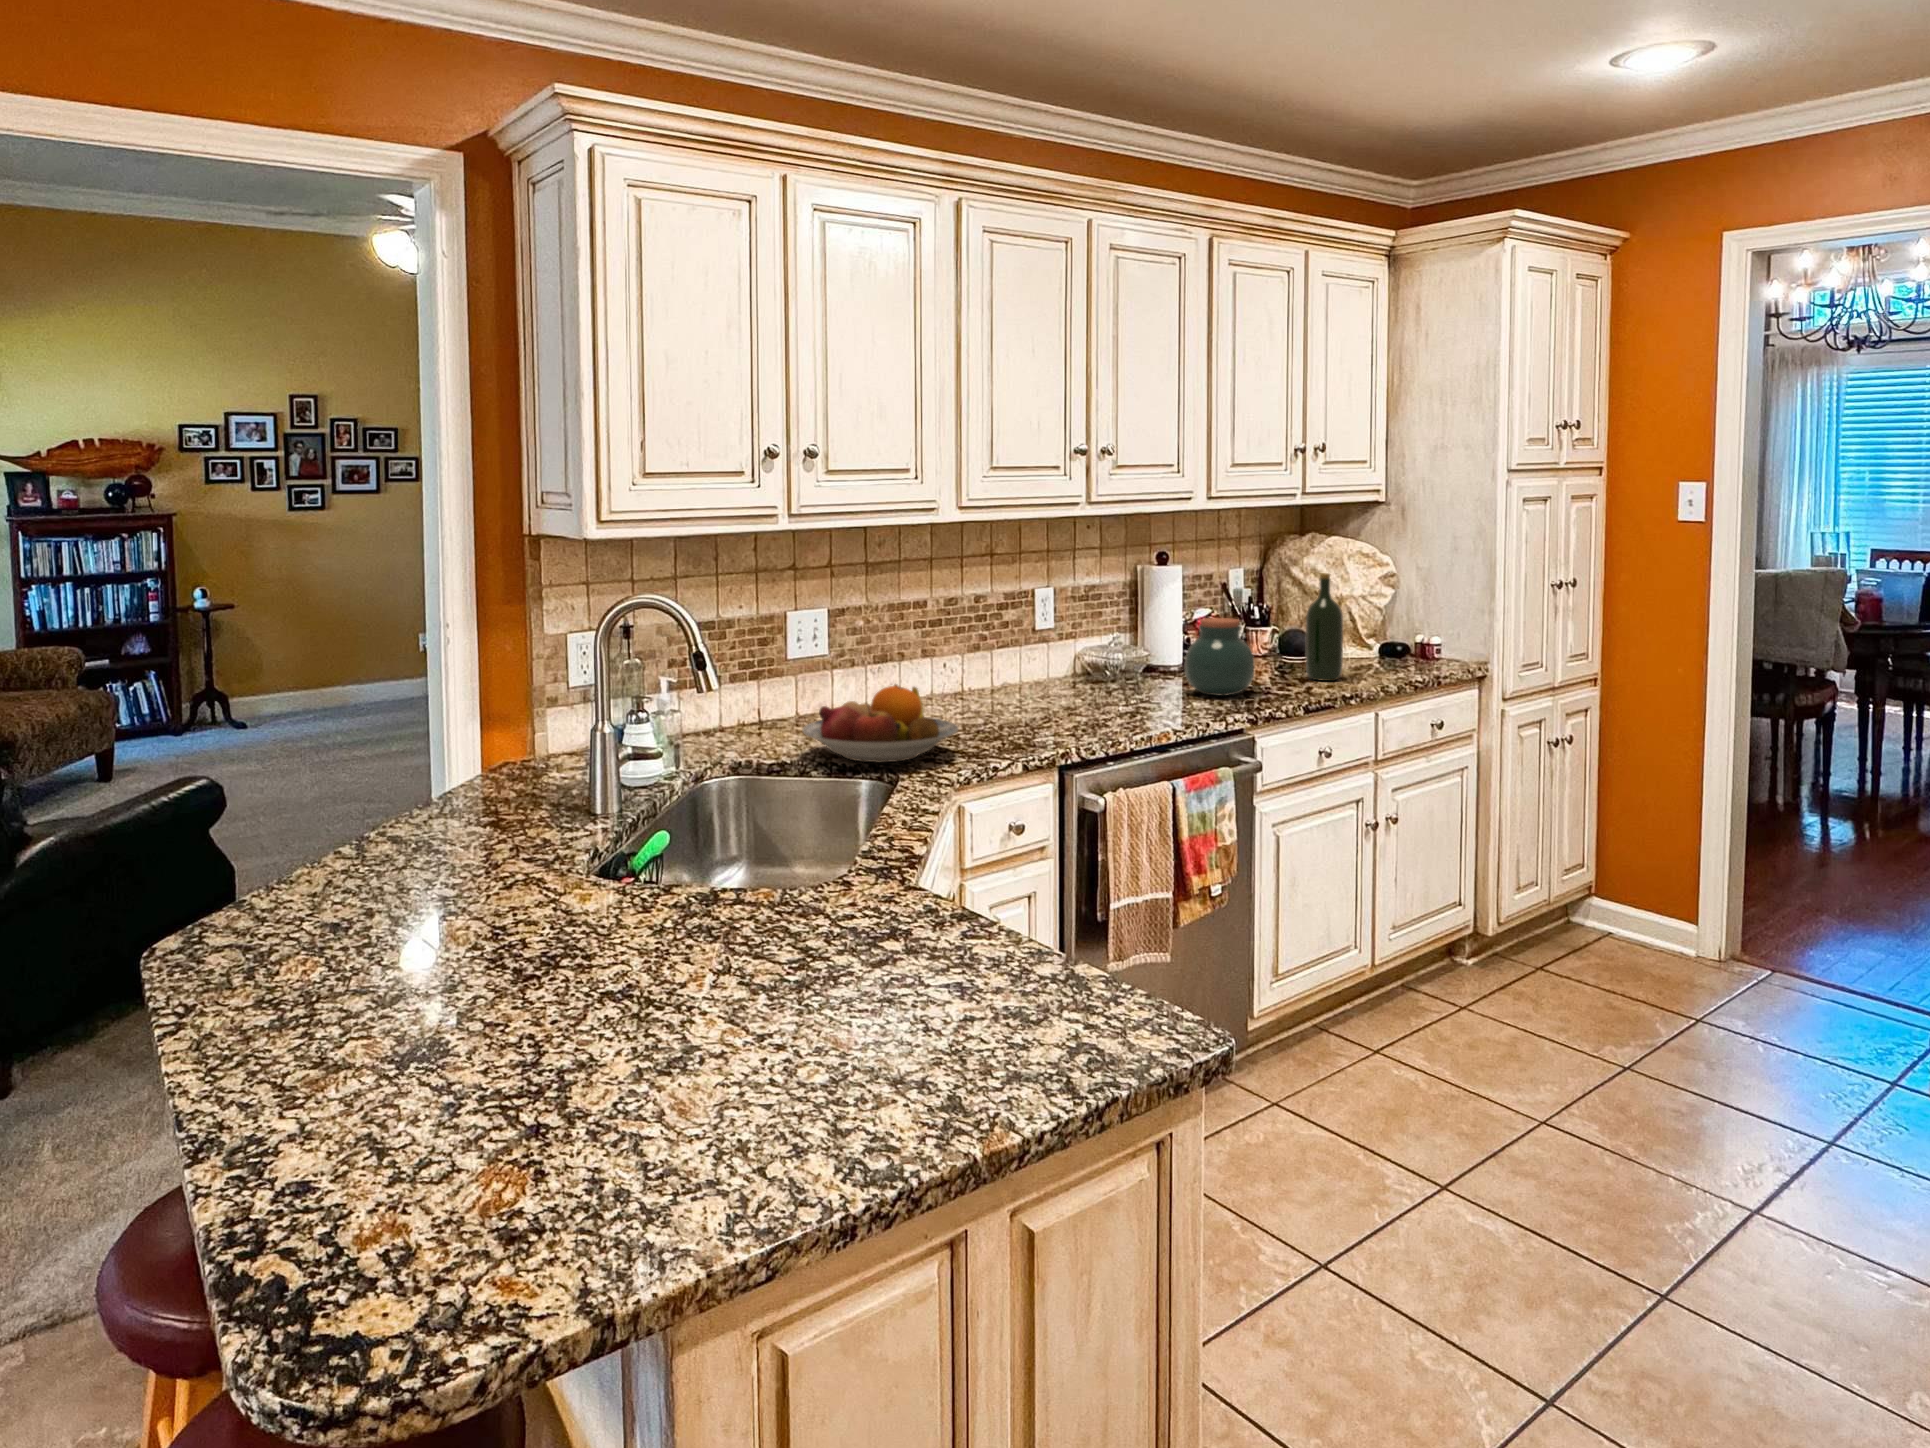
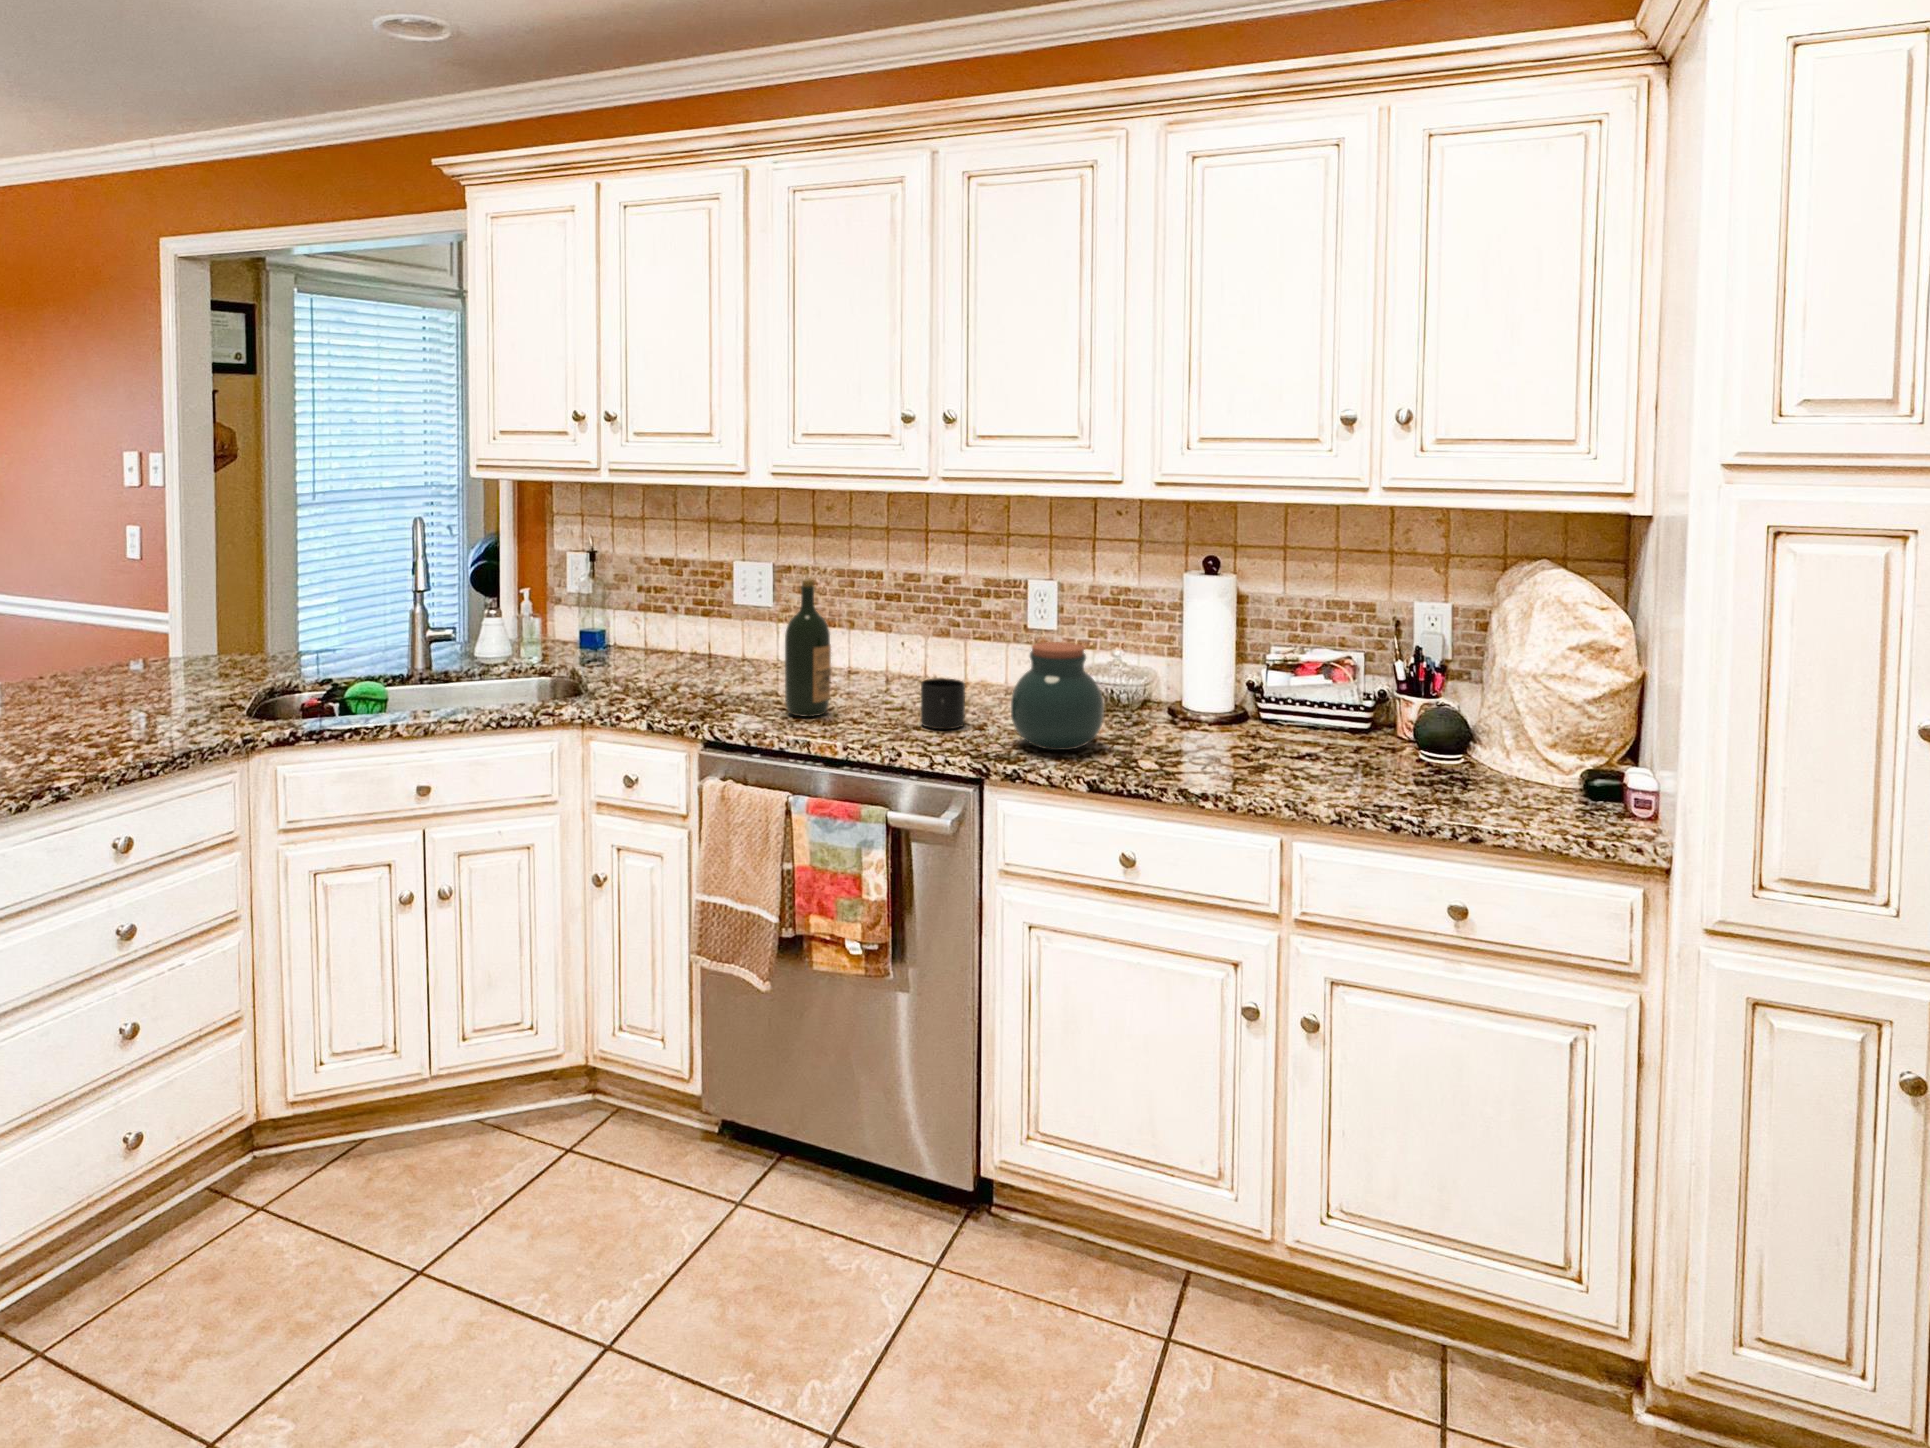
wine bottle: present [1306,573,1343,681] -> present [785,579,831,717]
mug: none [1116,666,1161,706] -> present [921,678,965,729]
fruit bowl: present [802,684,958,762] -> none [517,631,664,699]

